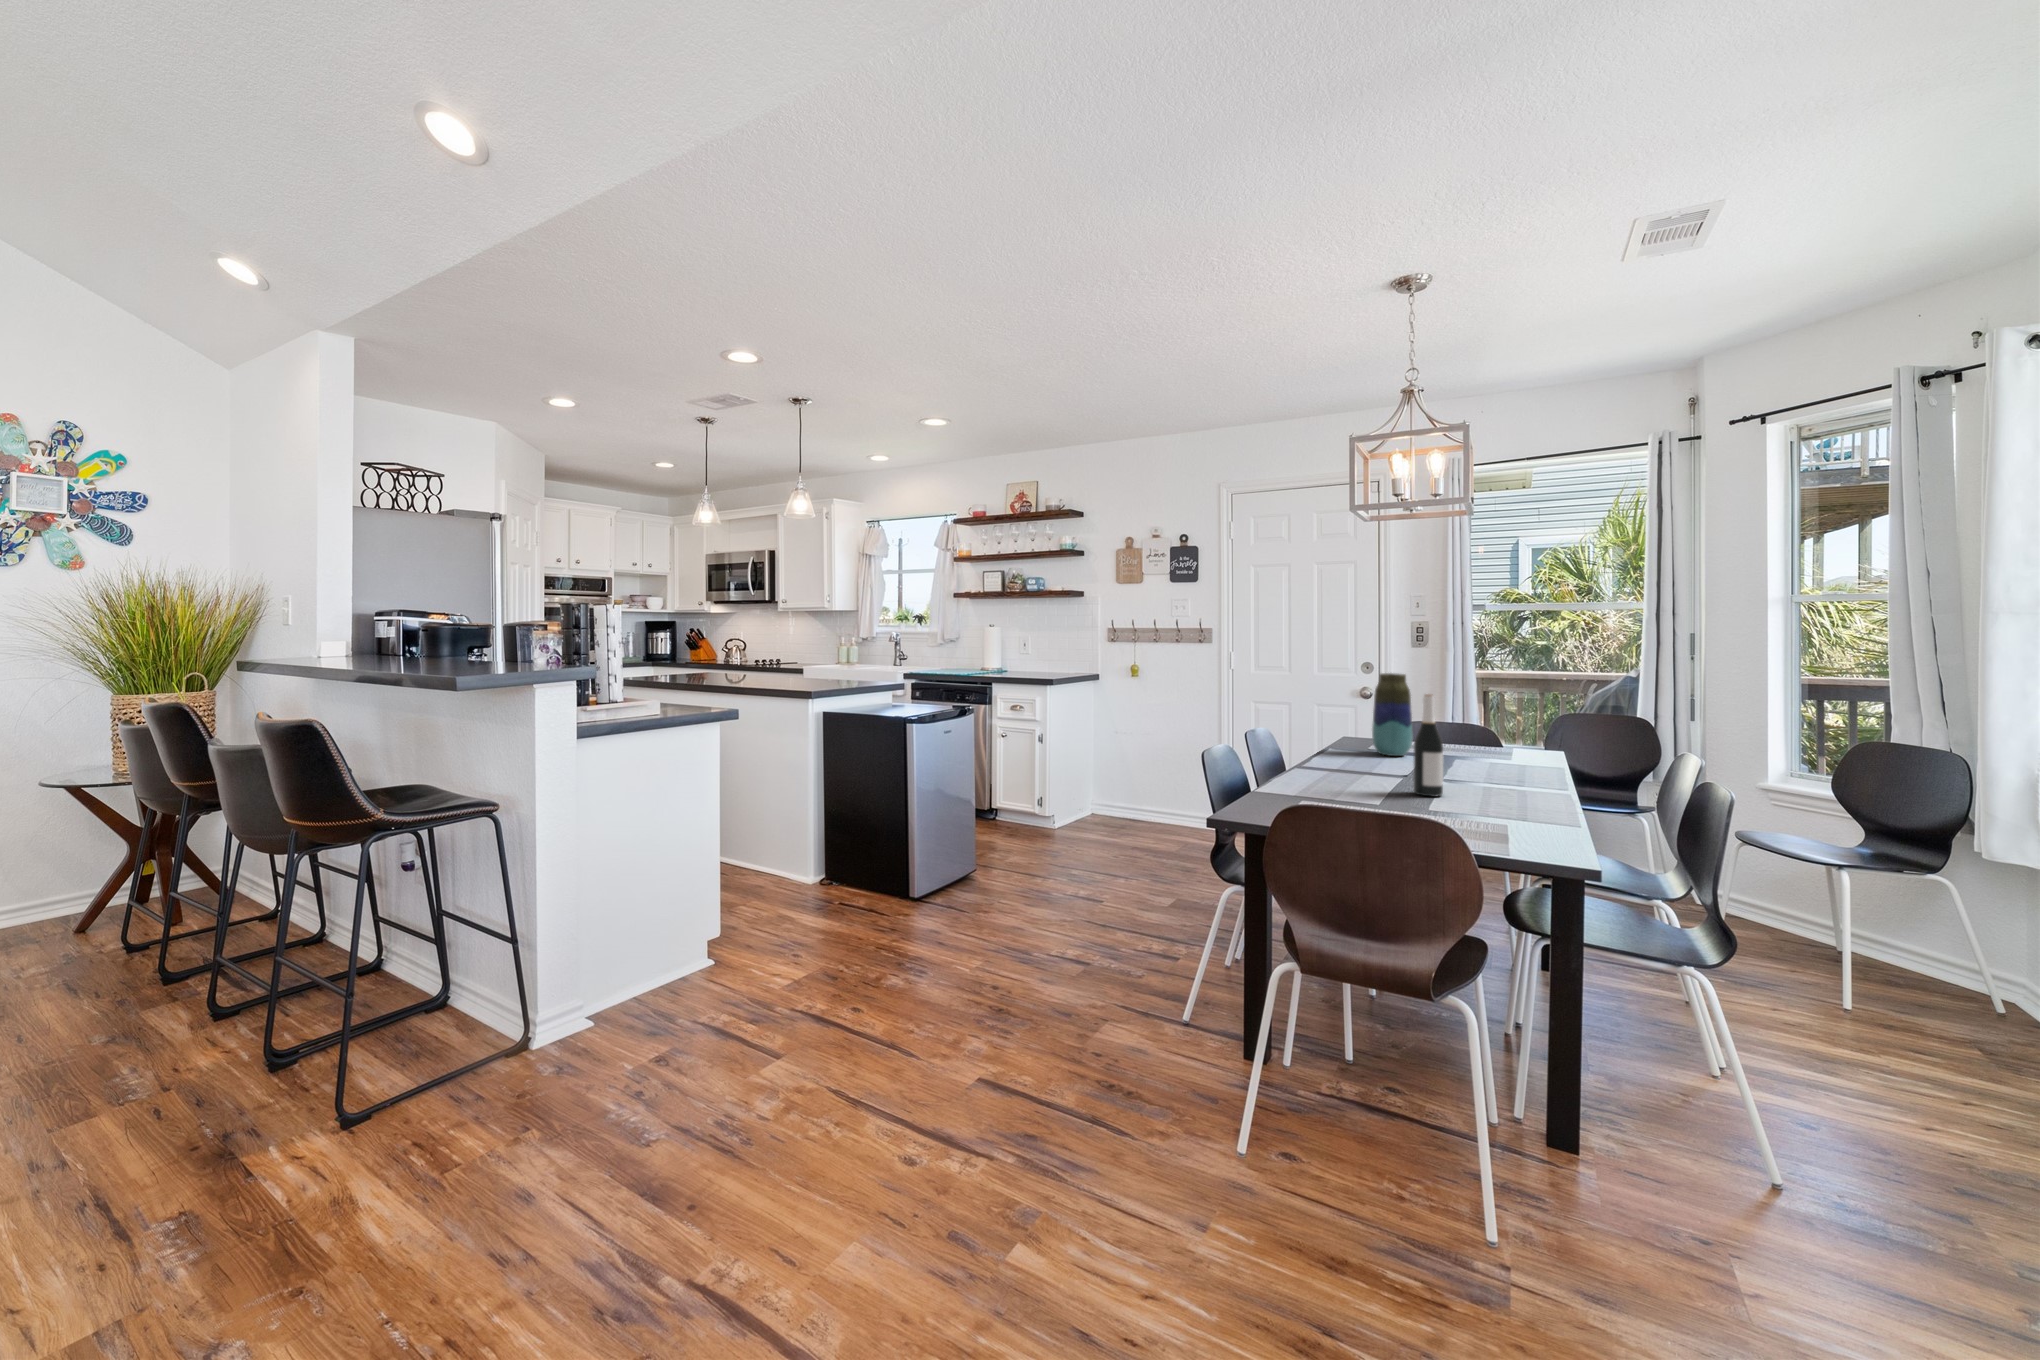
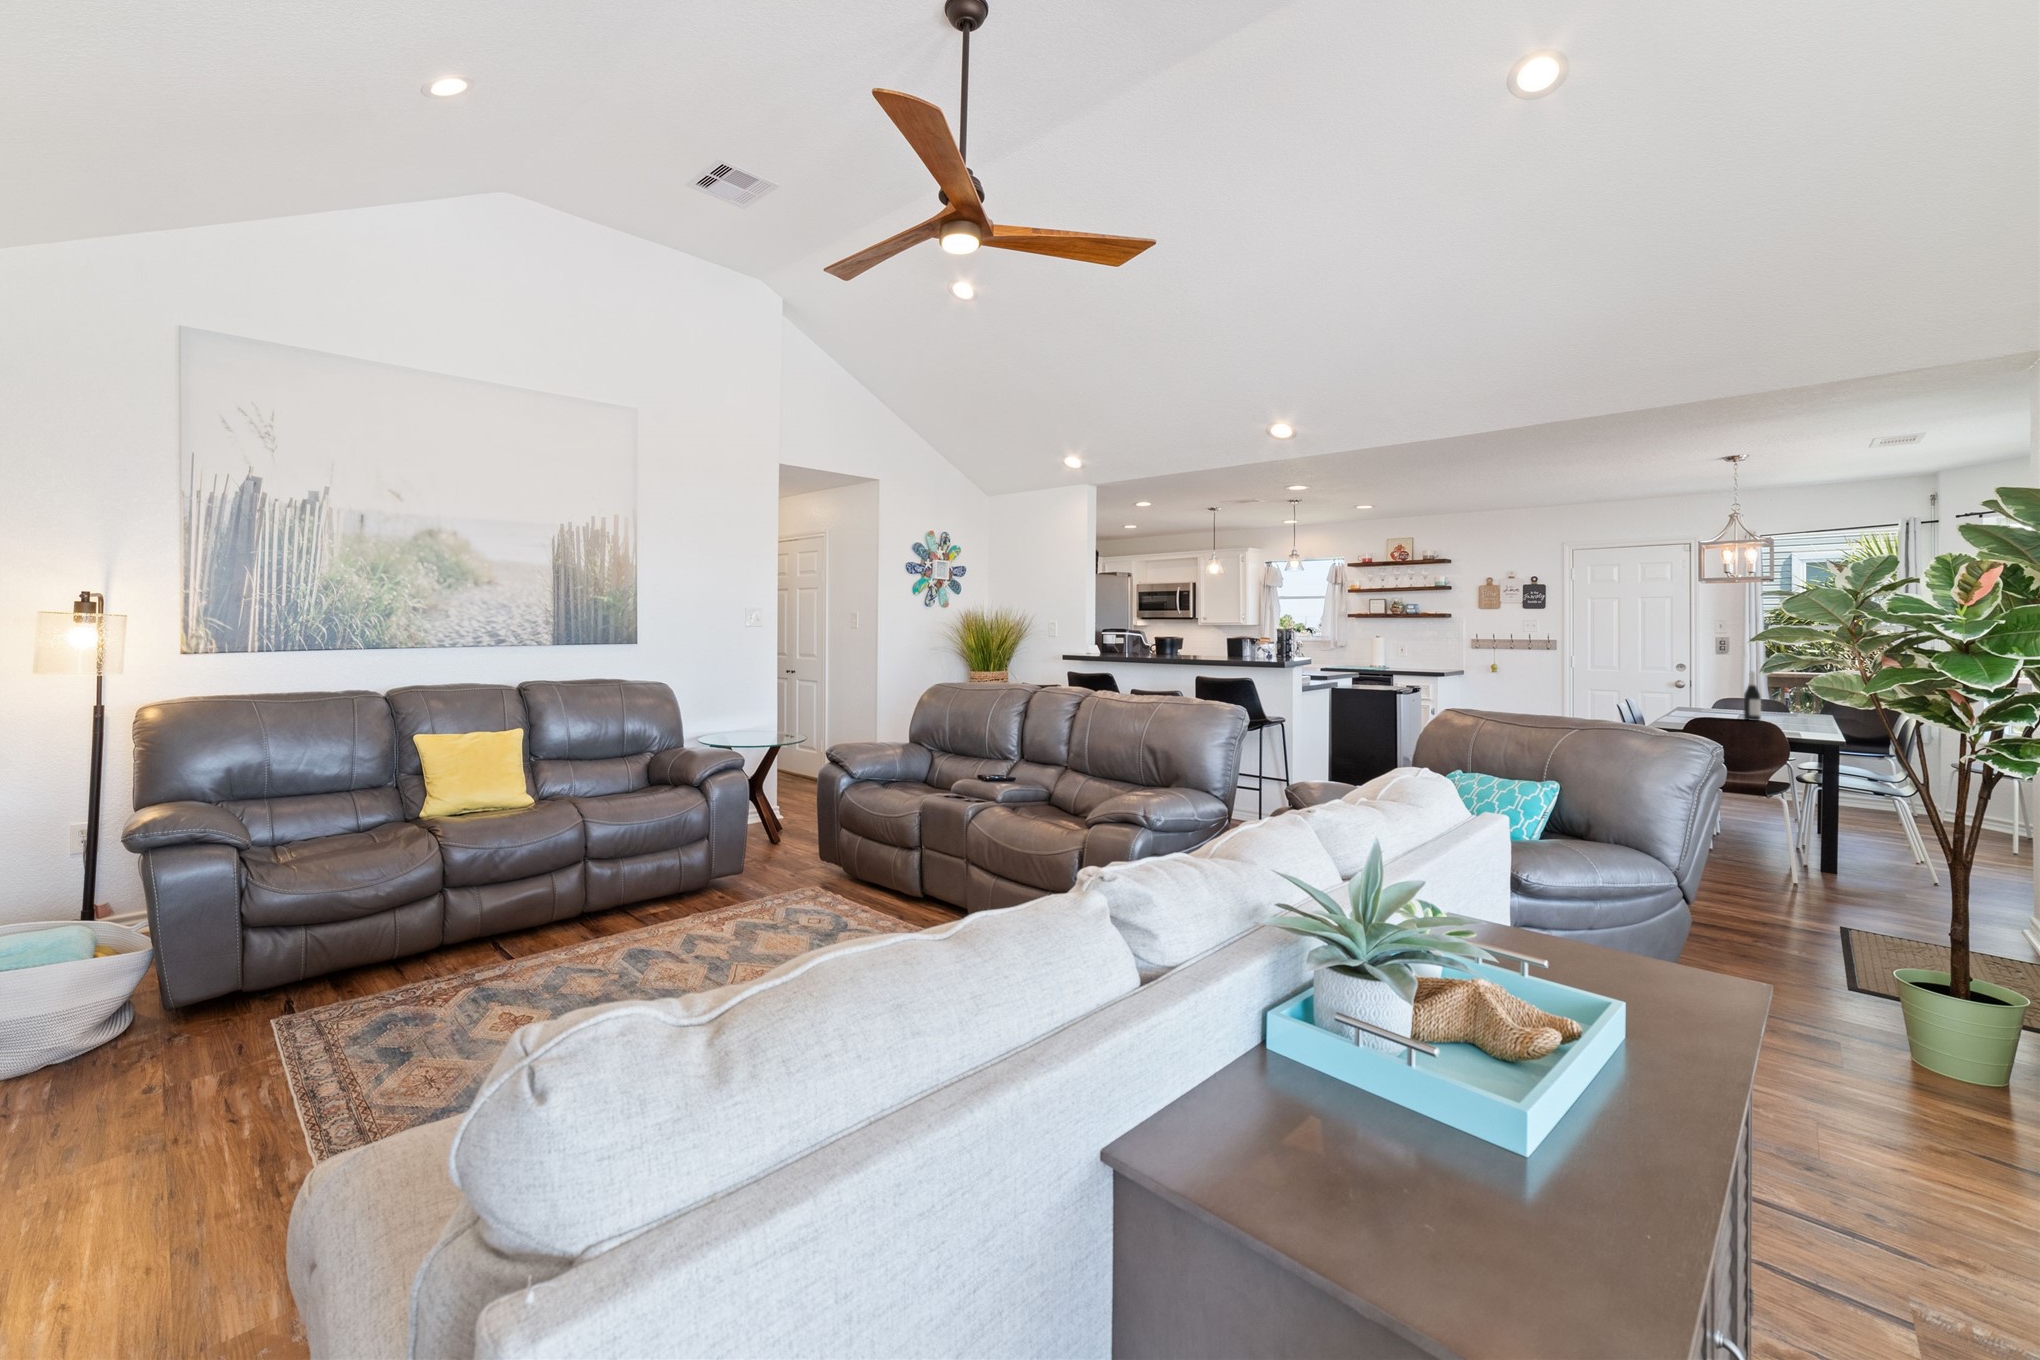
vase: present [1372,673,1413,756] -> none [1706,665,1732,711]

